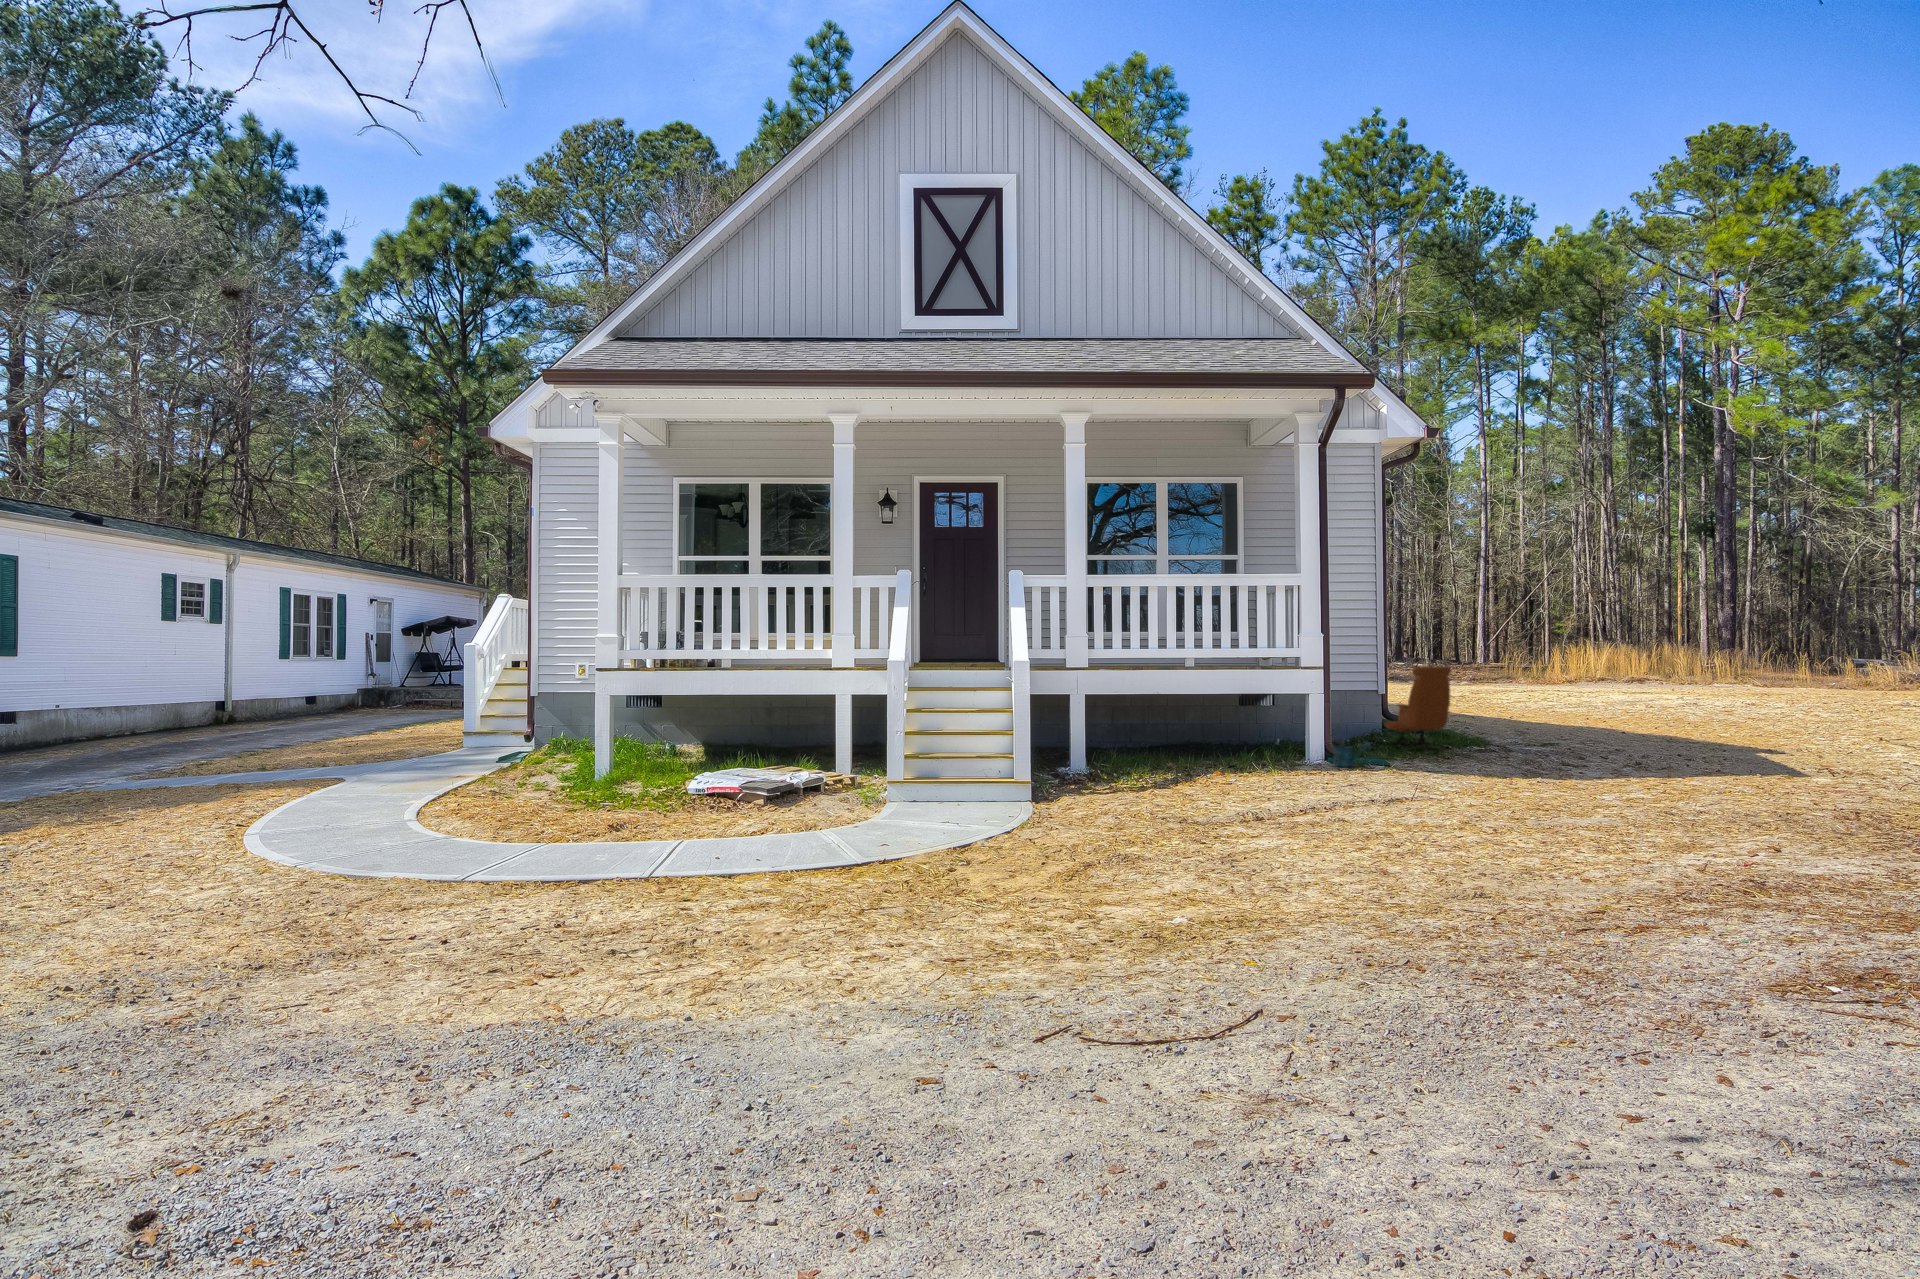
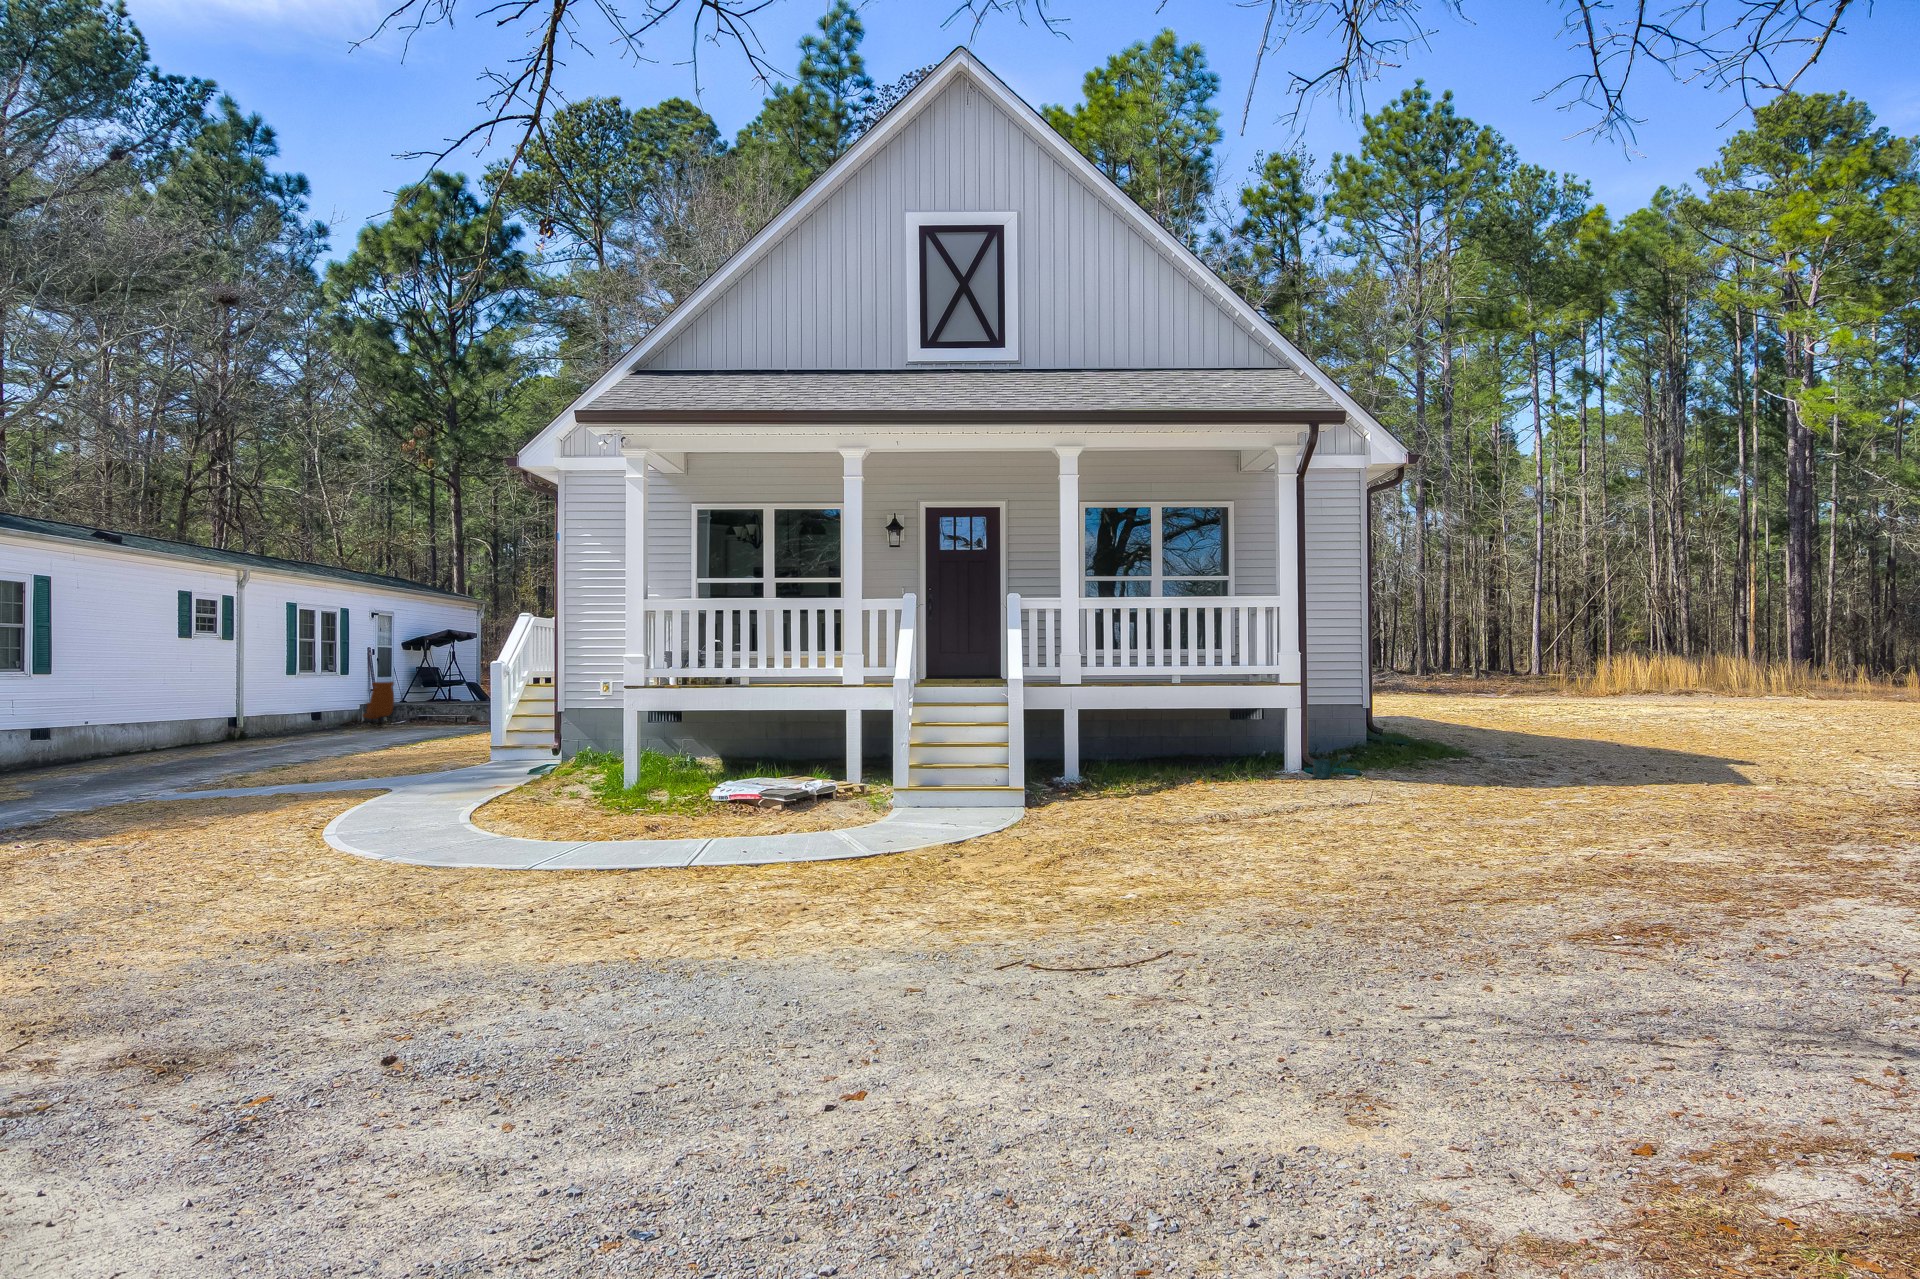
lounge chair: present [1384,667,1451,750] -> present [363,681,394,727]

